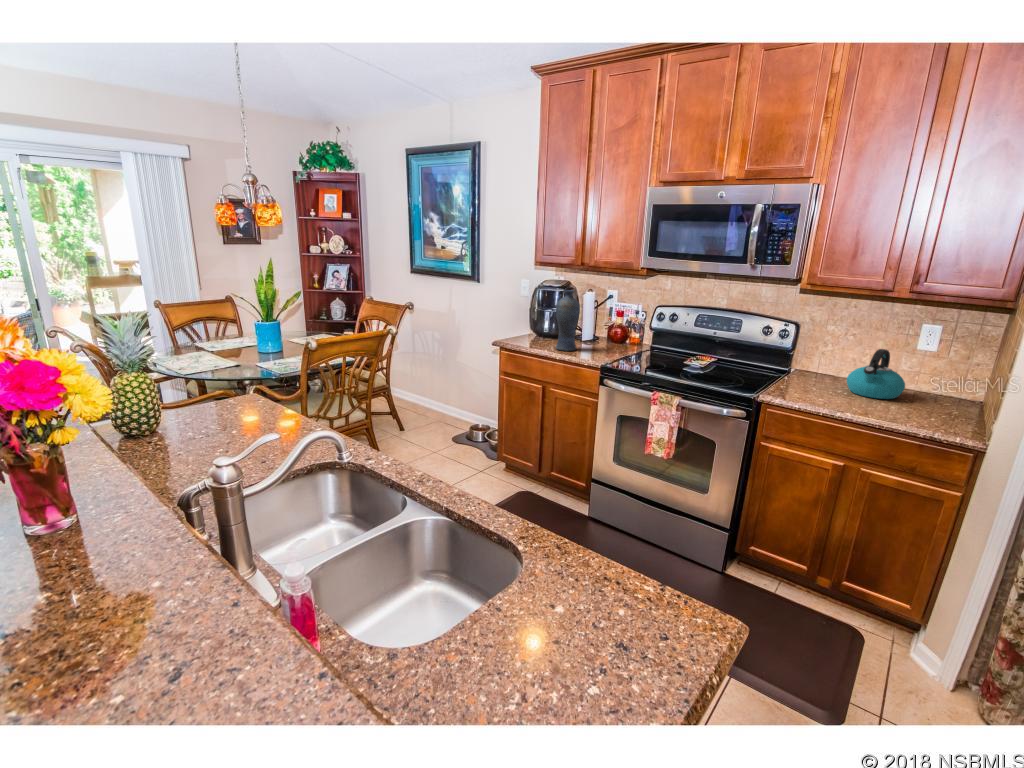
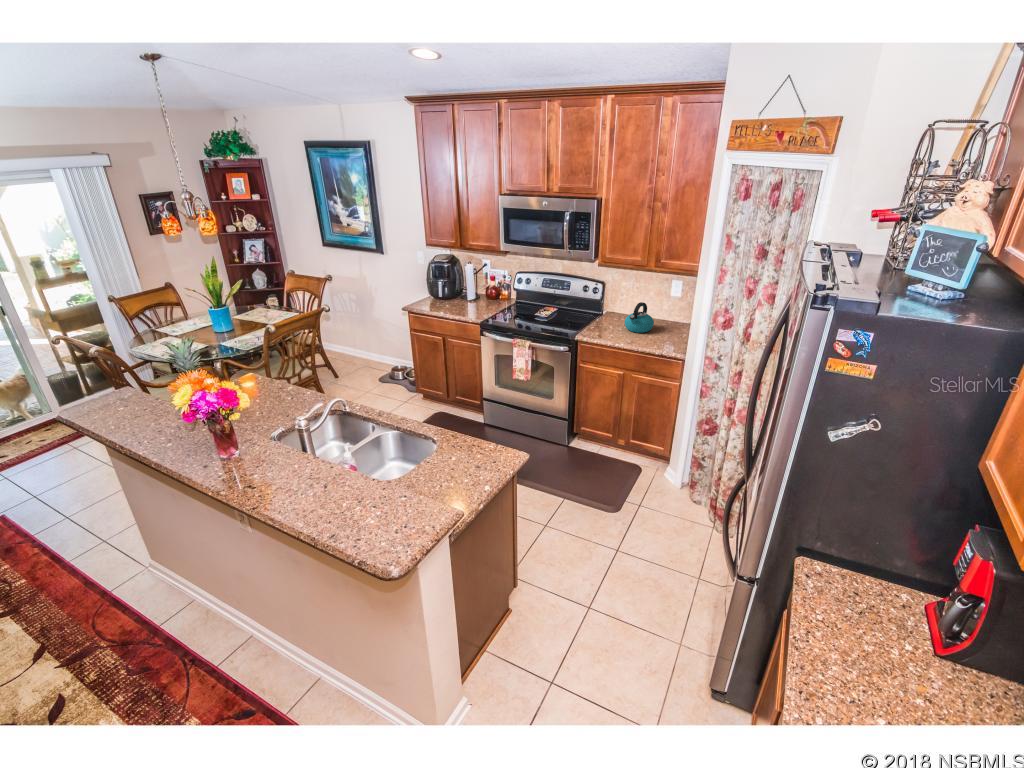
vase: present [556,290,580,351] -> none [446,268,464,312]

